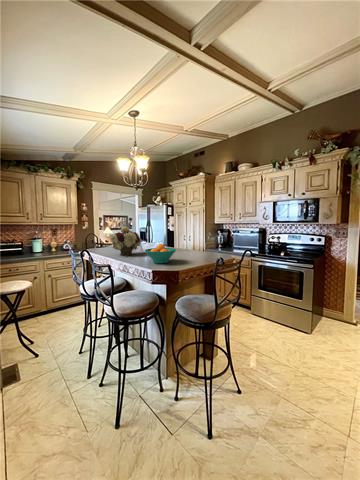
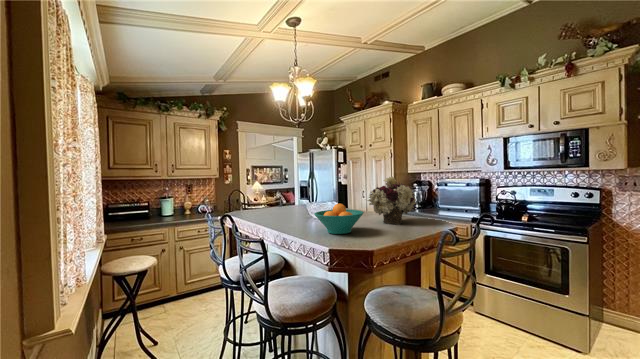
flower arrangement: present [110,227,142,256] -> present [367,177,416,224]

